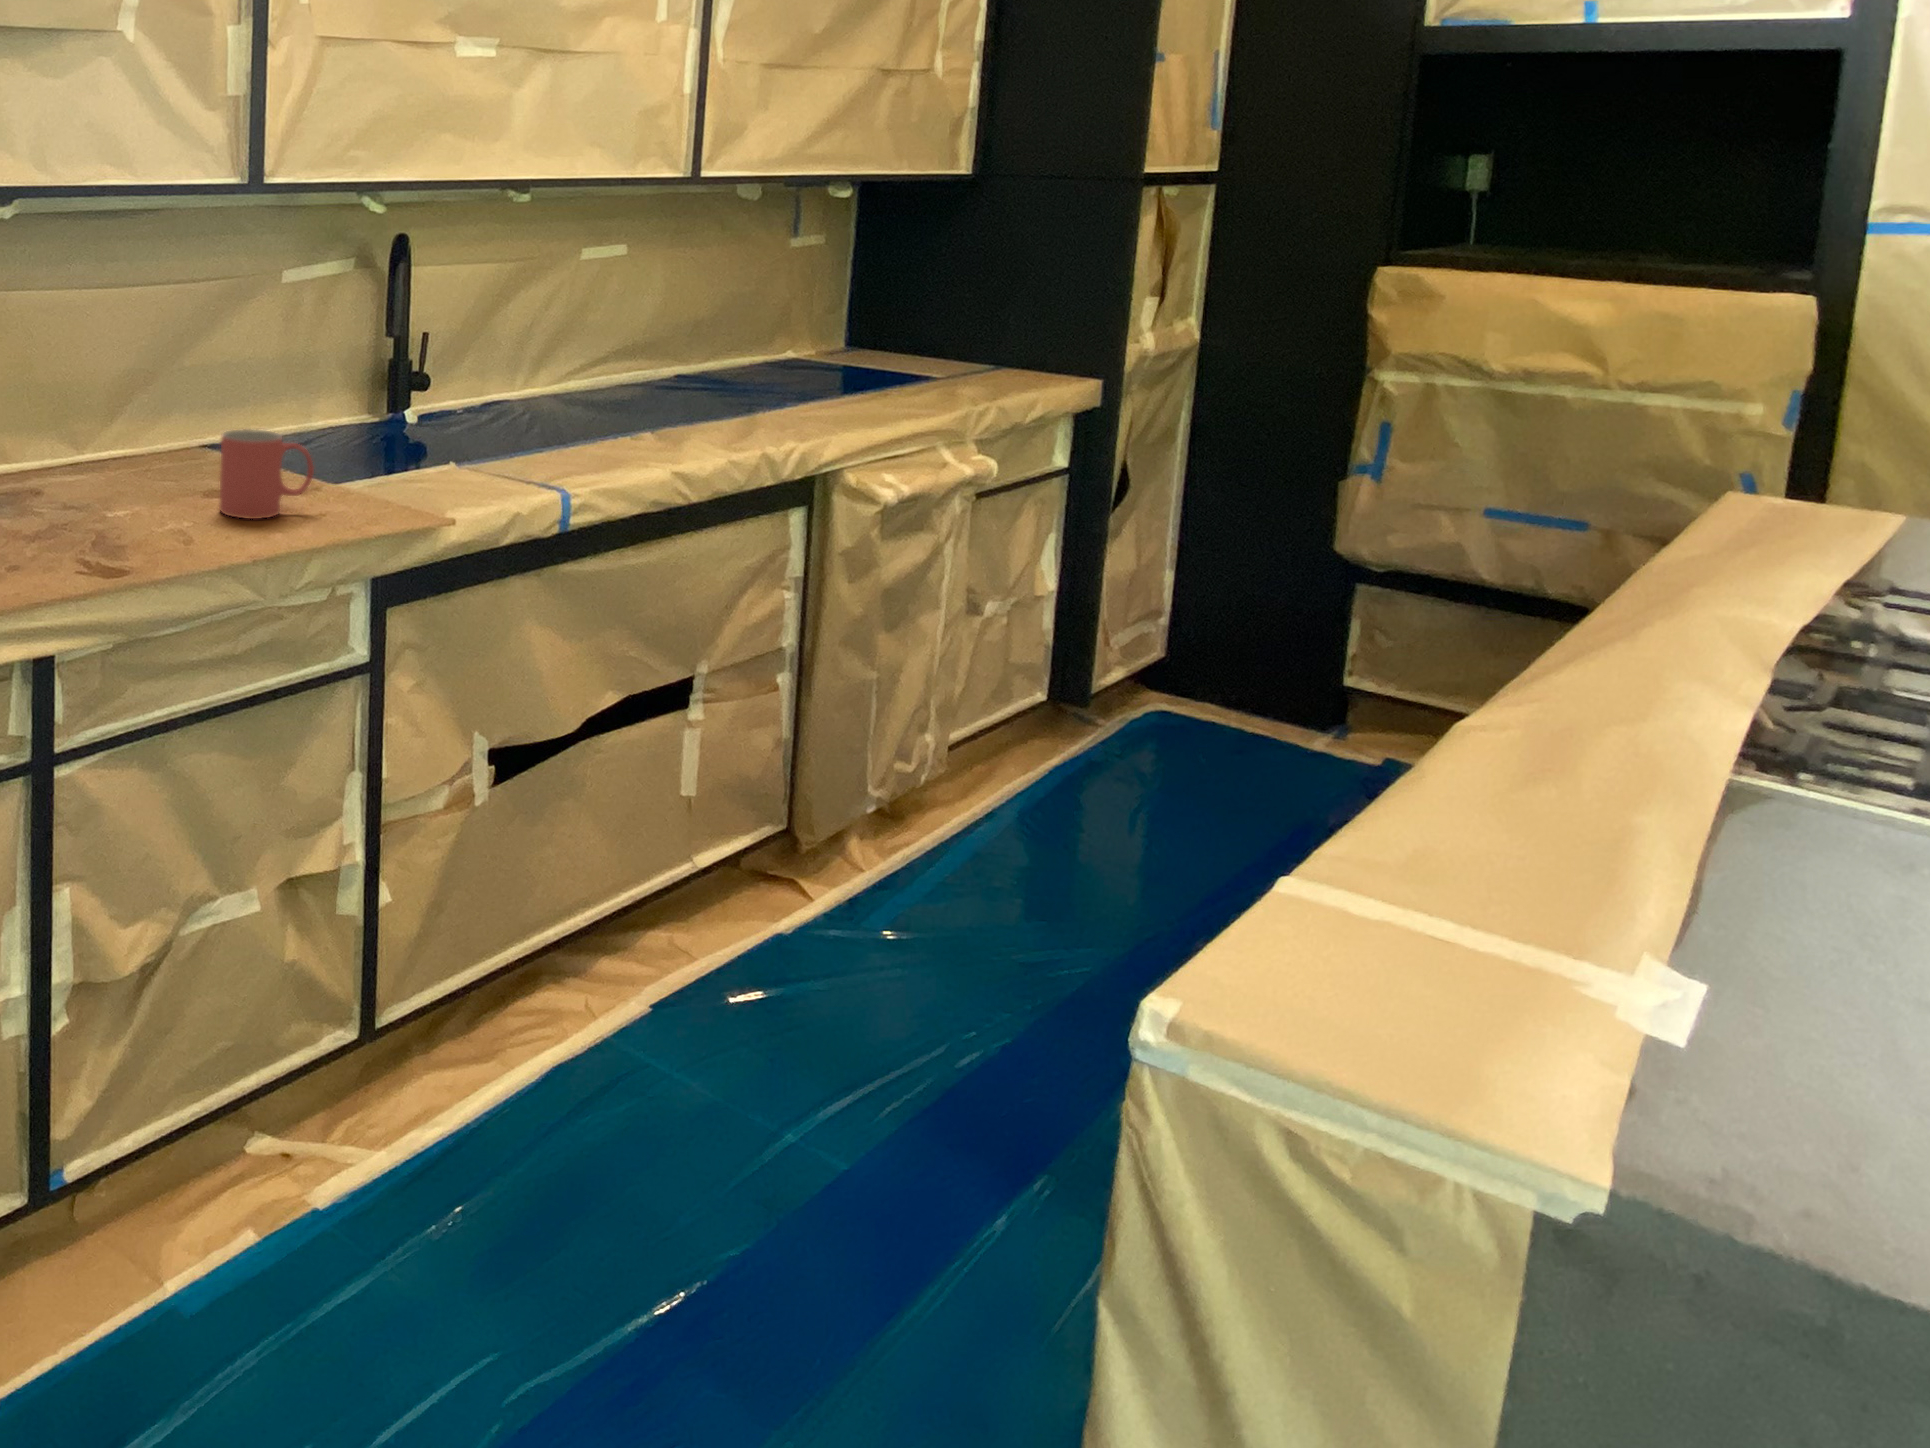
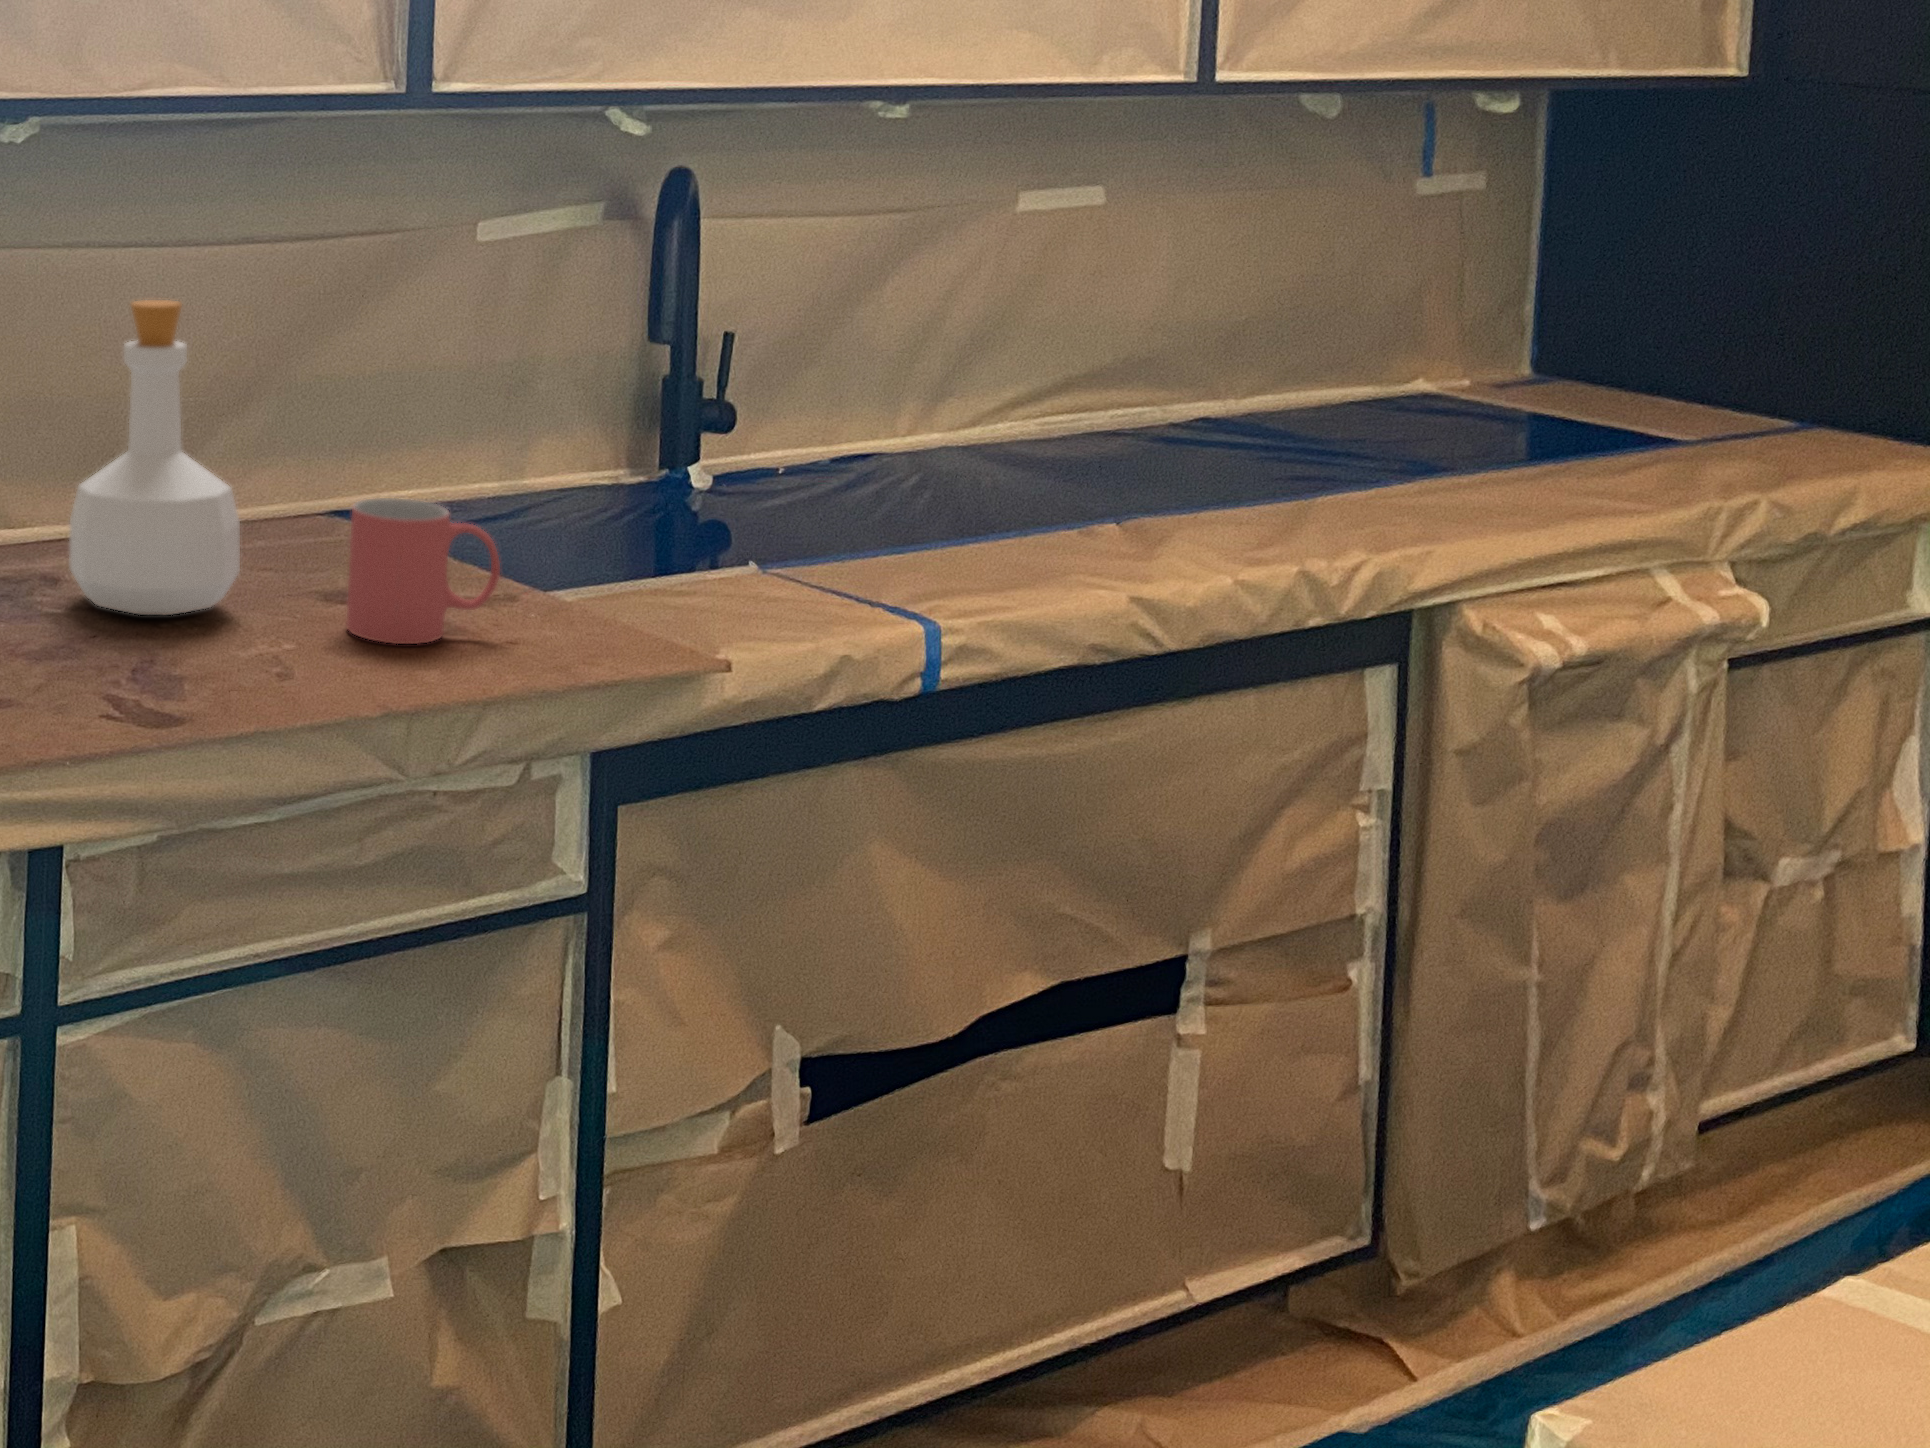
bottle: none [44,311,152,508] -> present [69,300,240,615]

